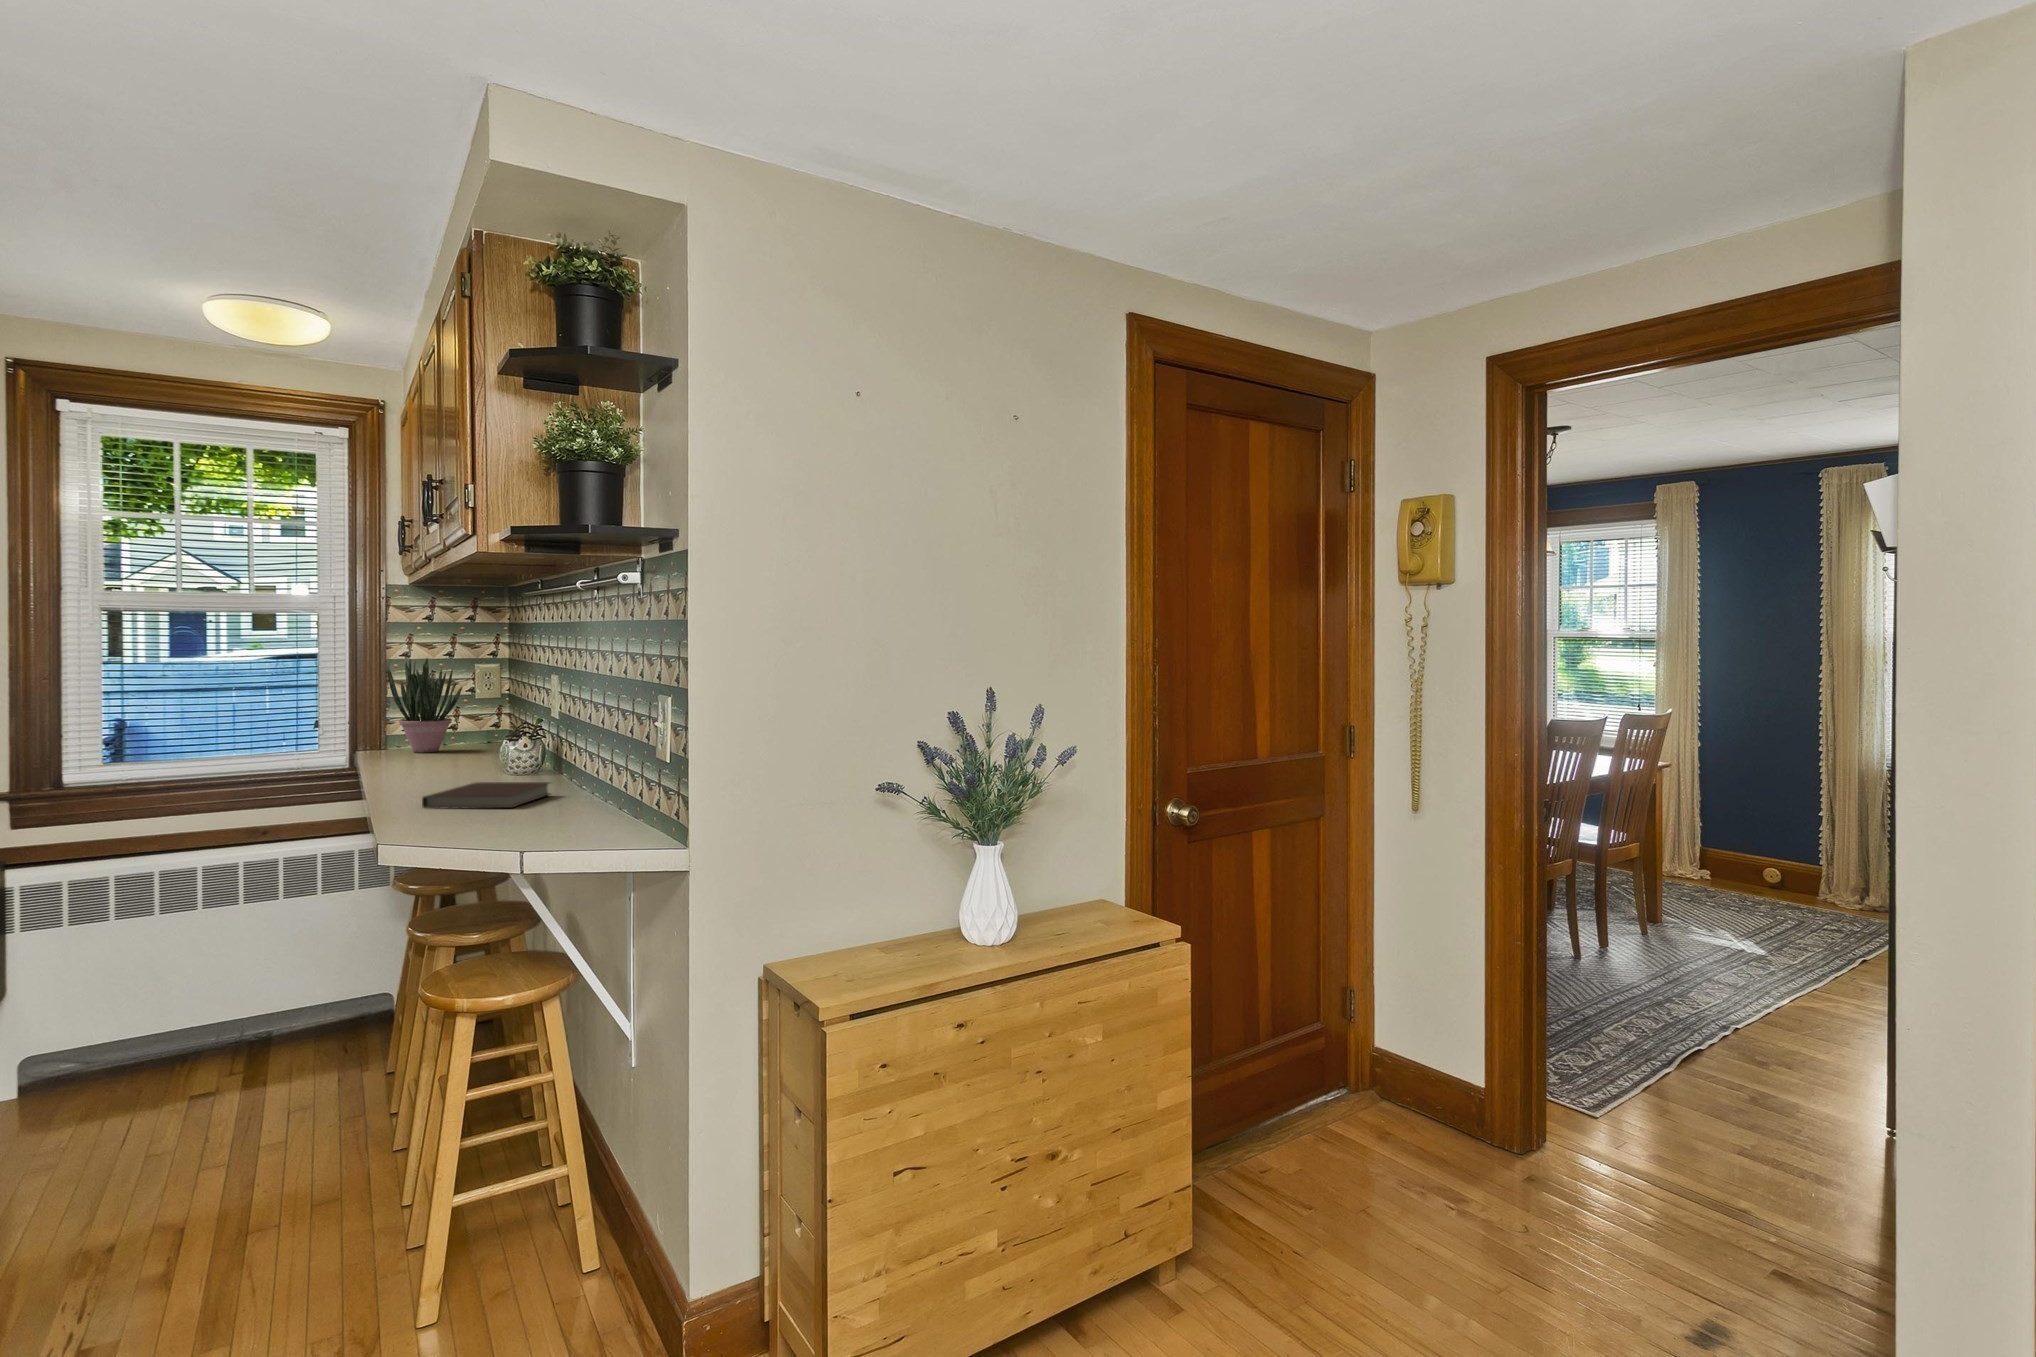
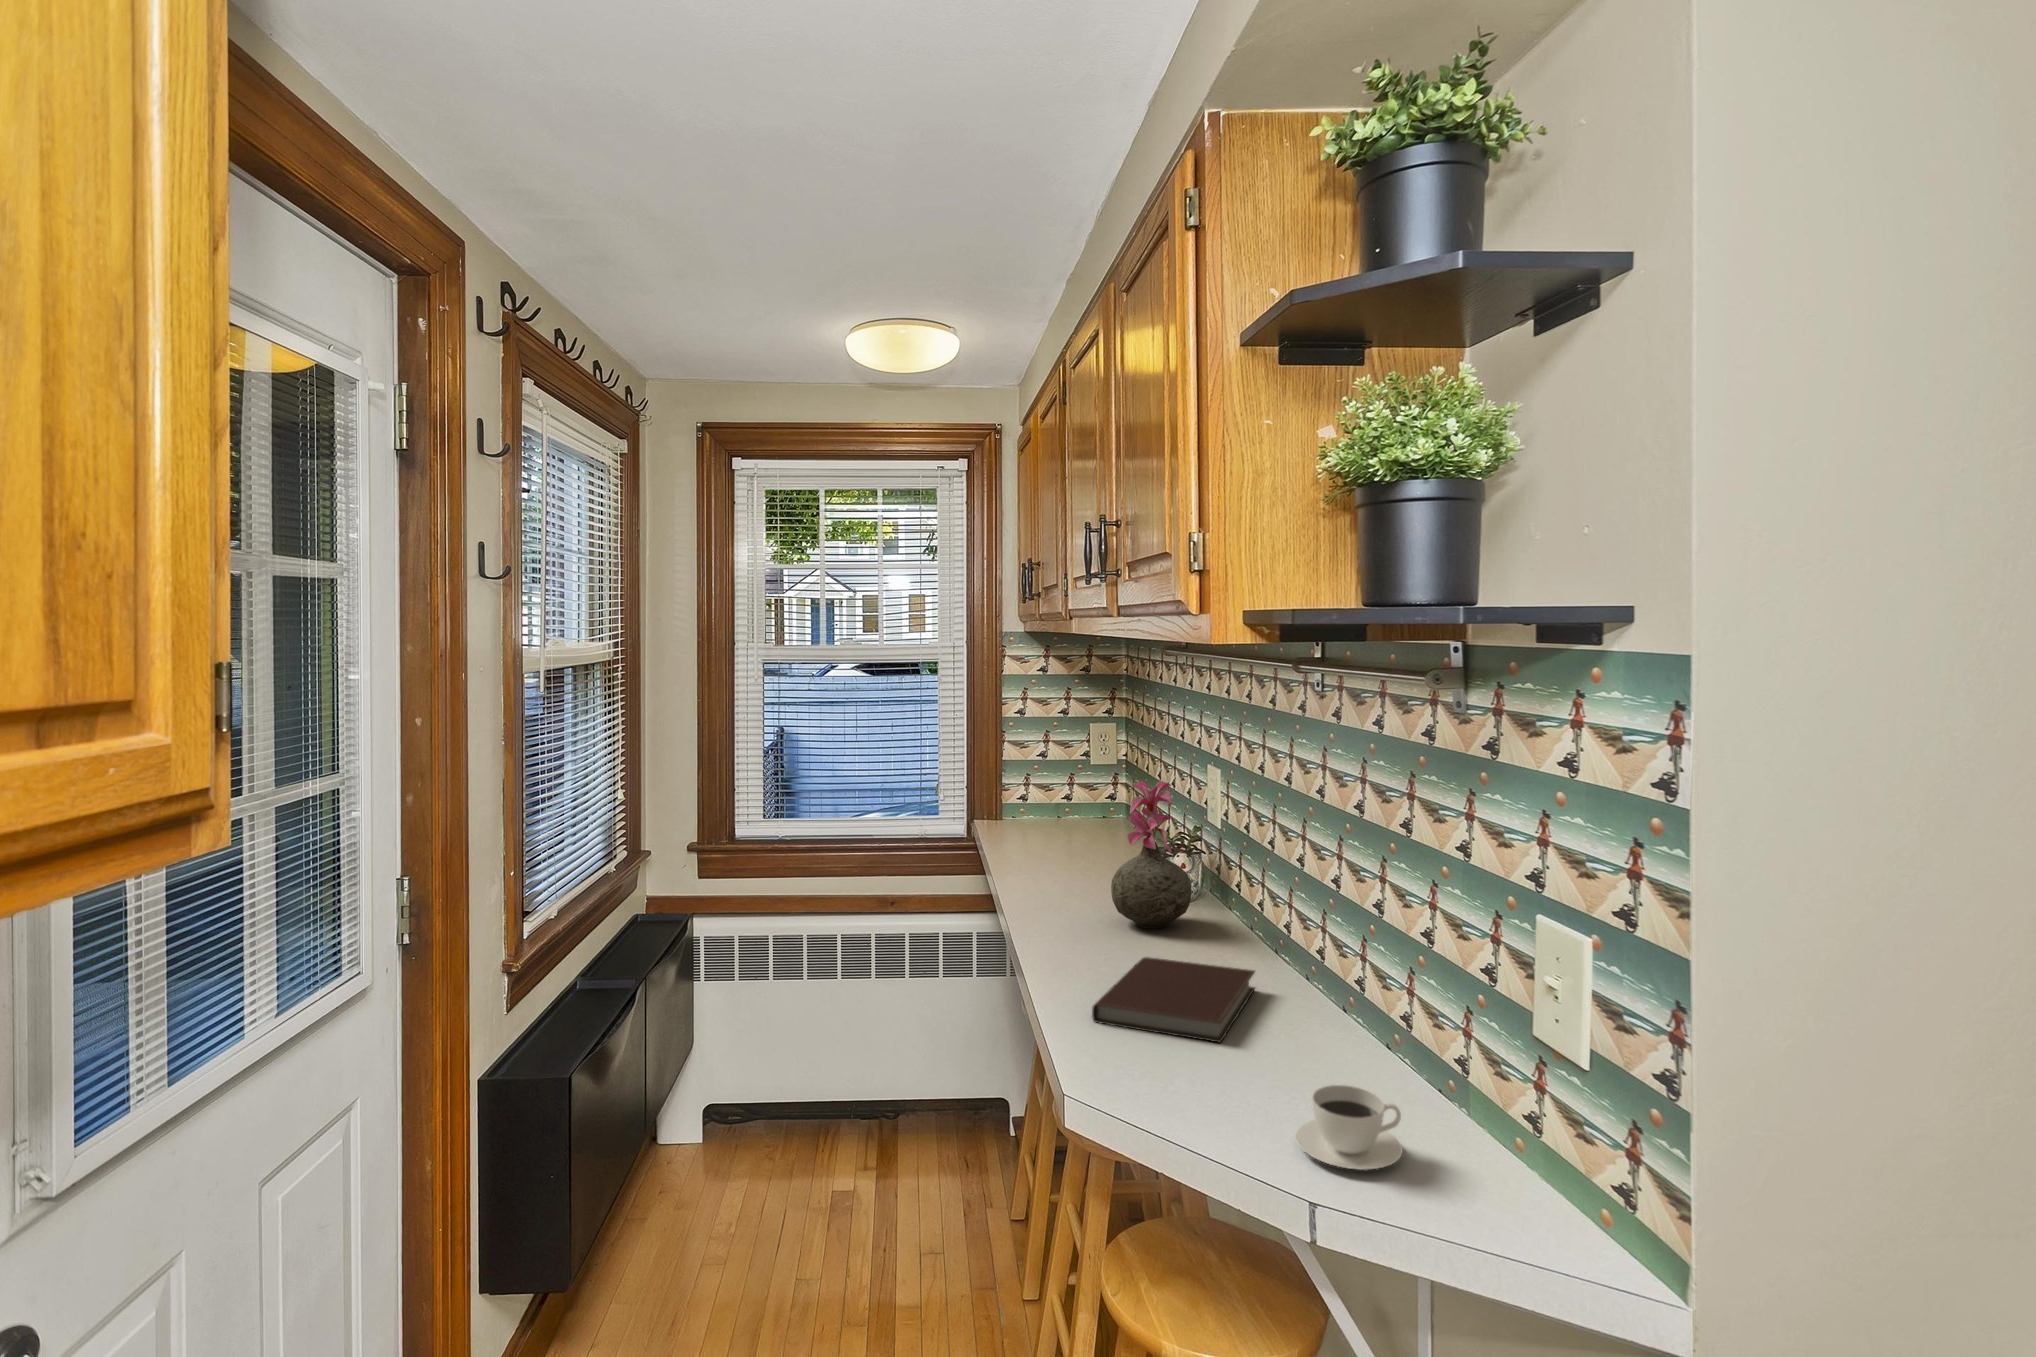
potted plant: present [387,658,462,753] -> none [1003,719,1080,829]
vase: none [462,676,527,782] -> present [1111,781,1191,928]
teacup: none [532,795,594,827] -> present [1296,1085,1403,1170]

